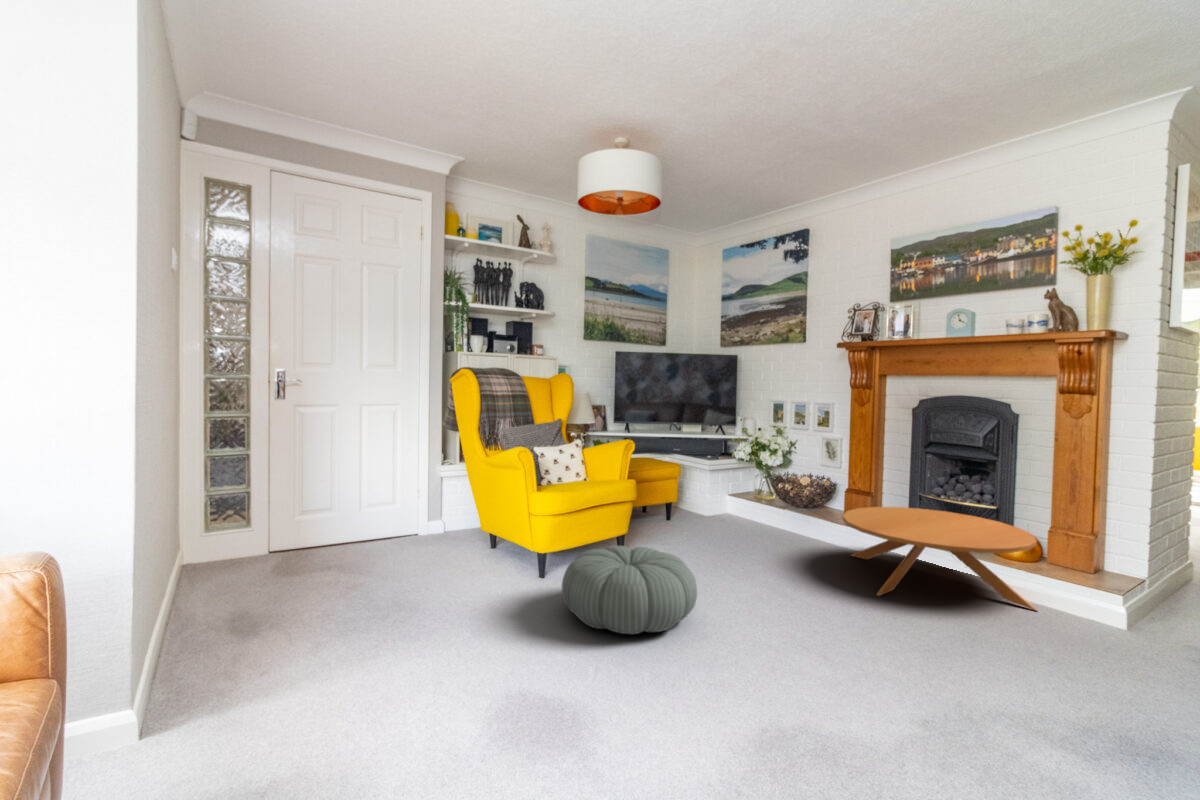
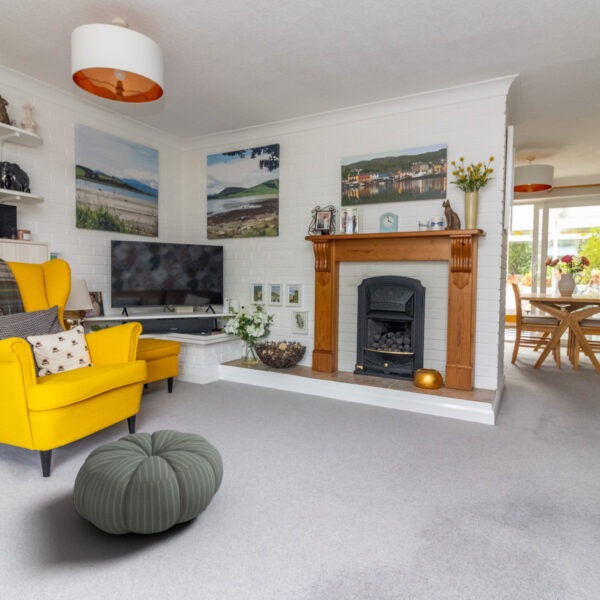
coffee table: present [842,507,1037,611] -> none [322,361,455,435]

